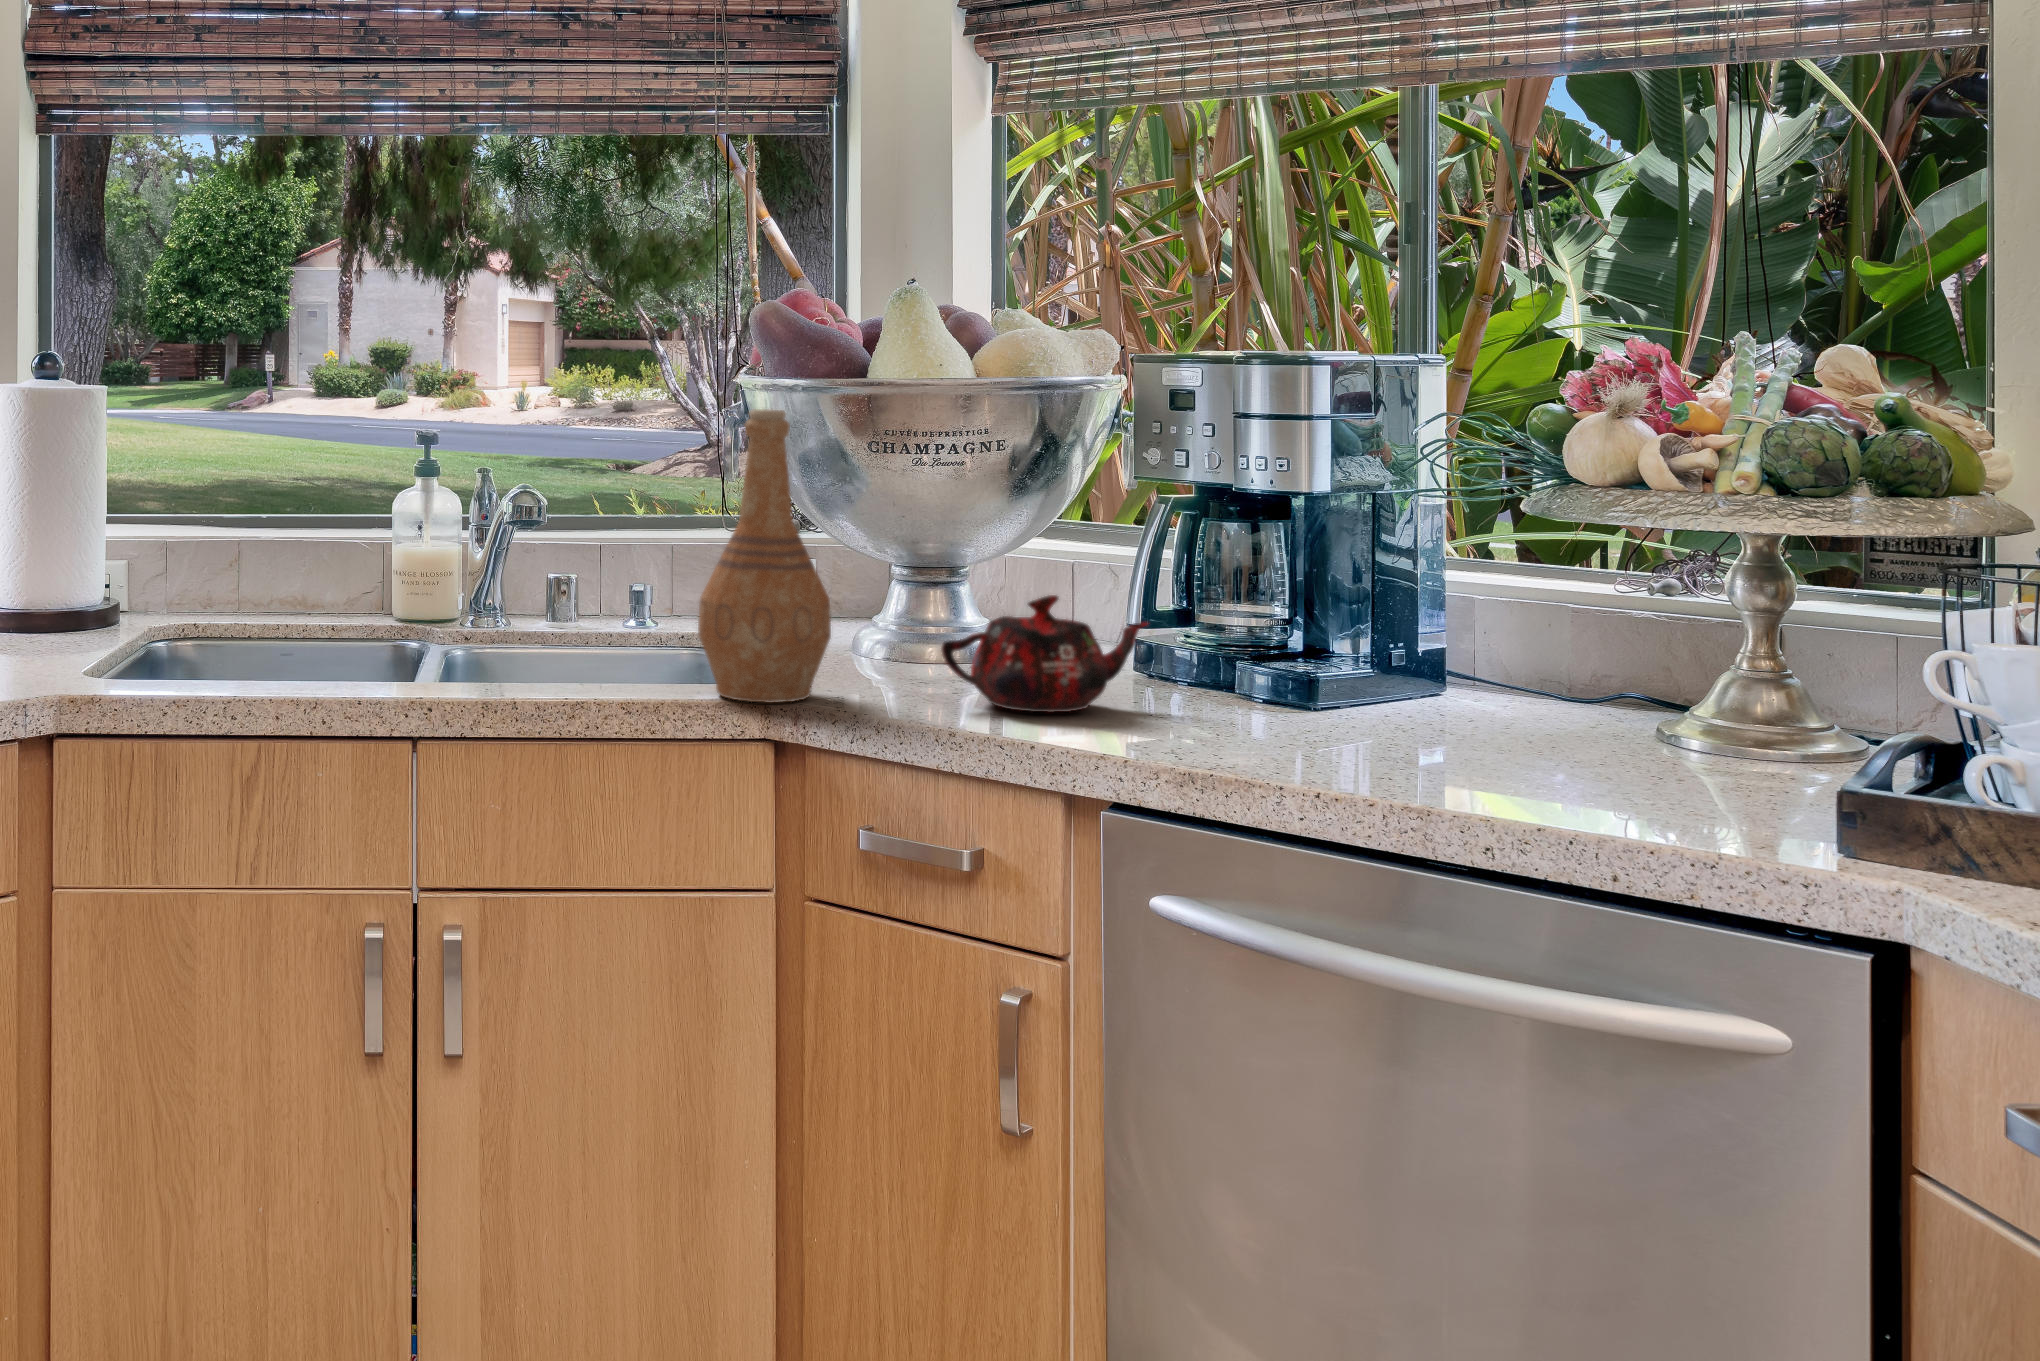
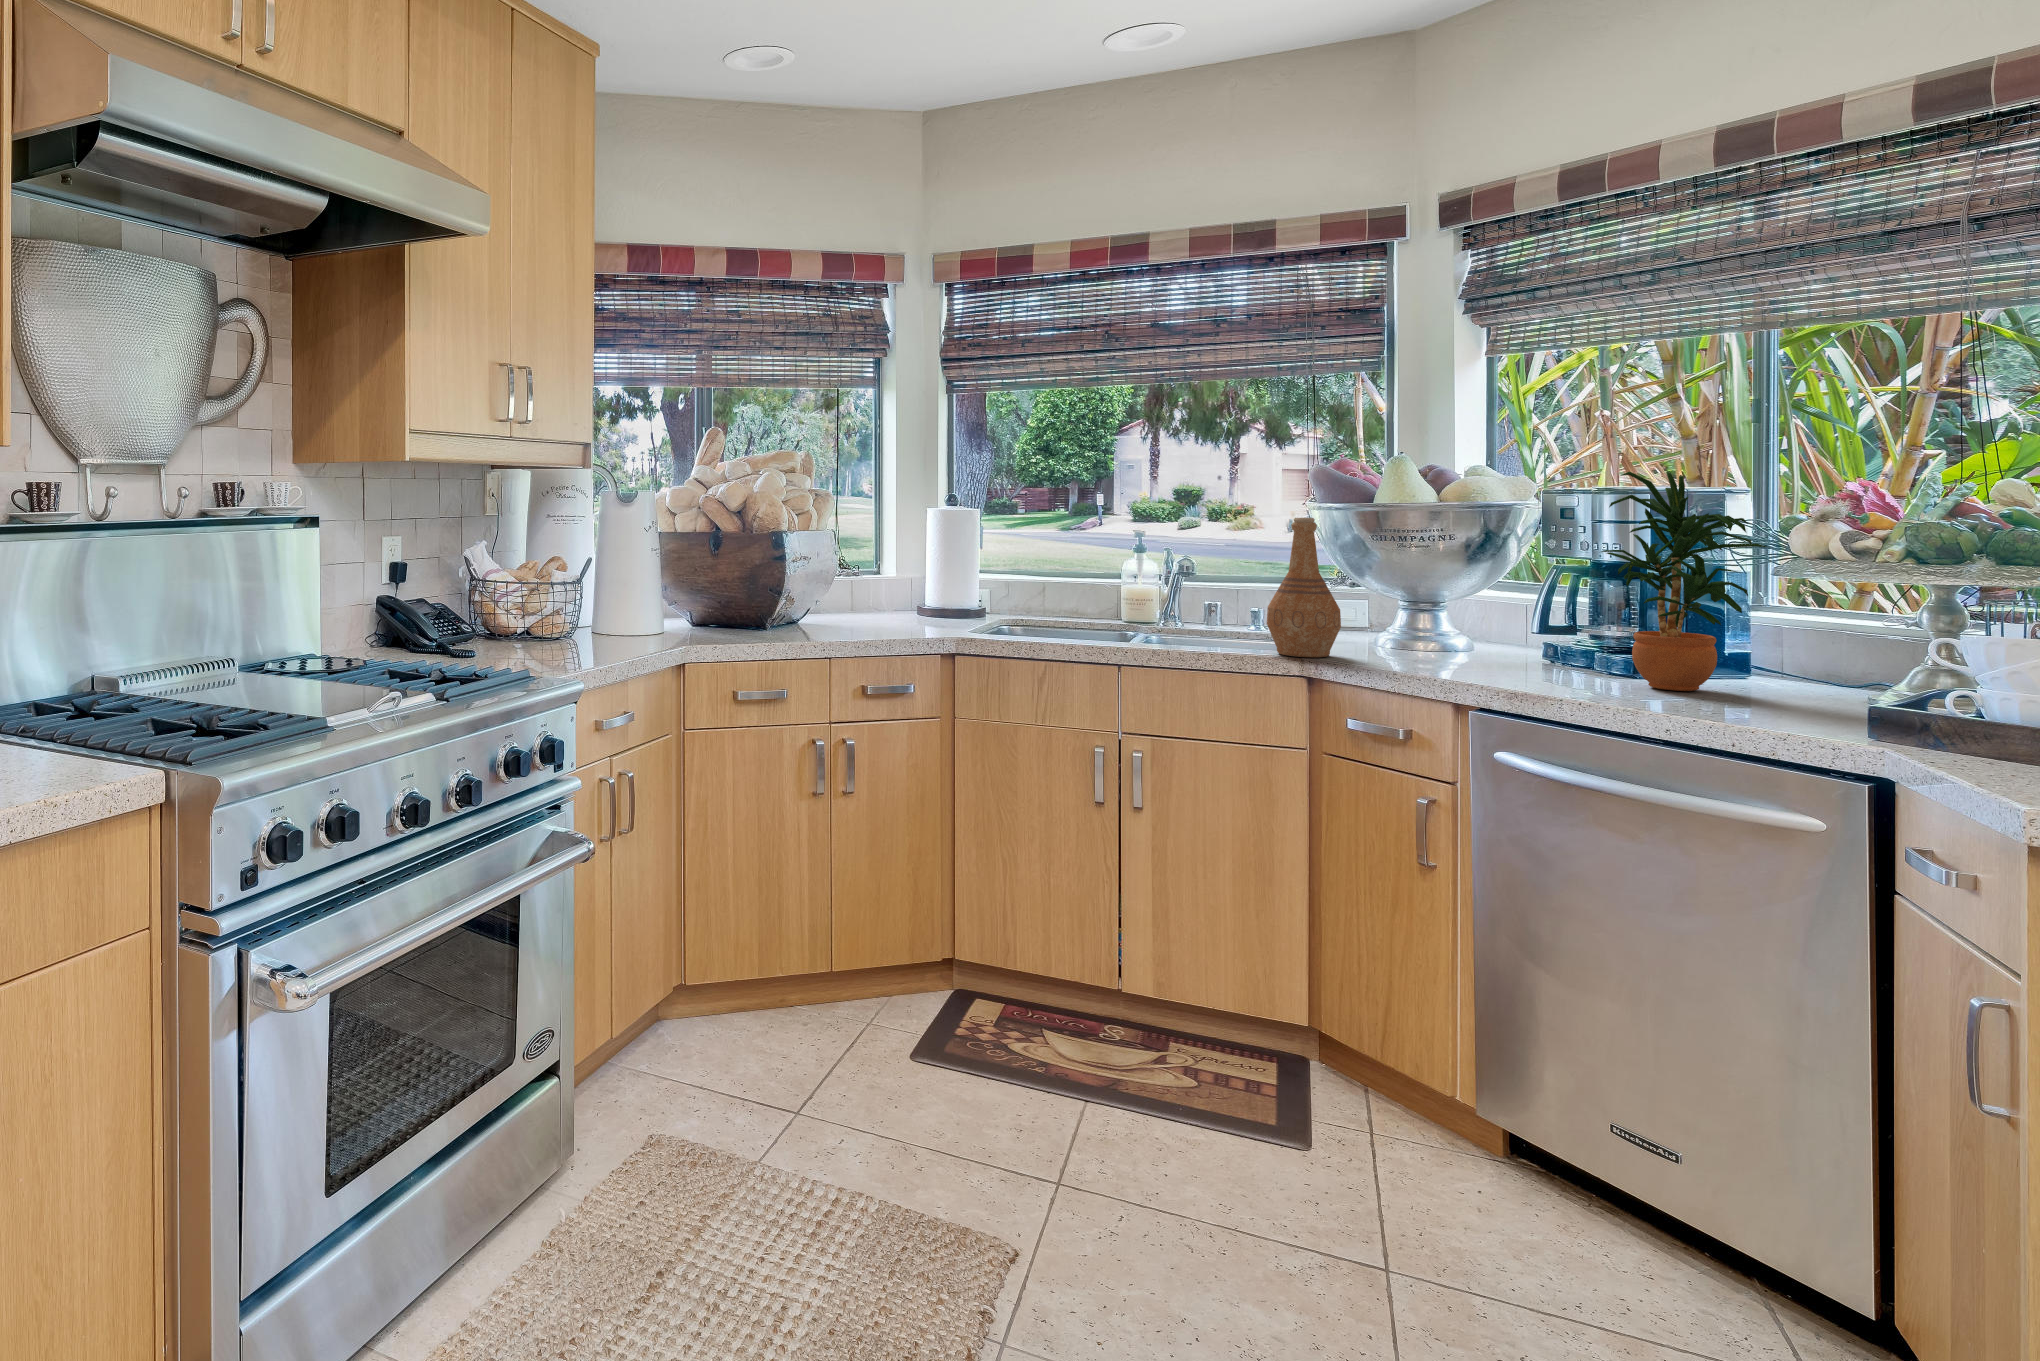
potted plant: none [1282,322,1545,742] -> present [1601,471,1770,691]
teapot: present [941,595,1147,712] -> none [1401,611,1531,669]

